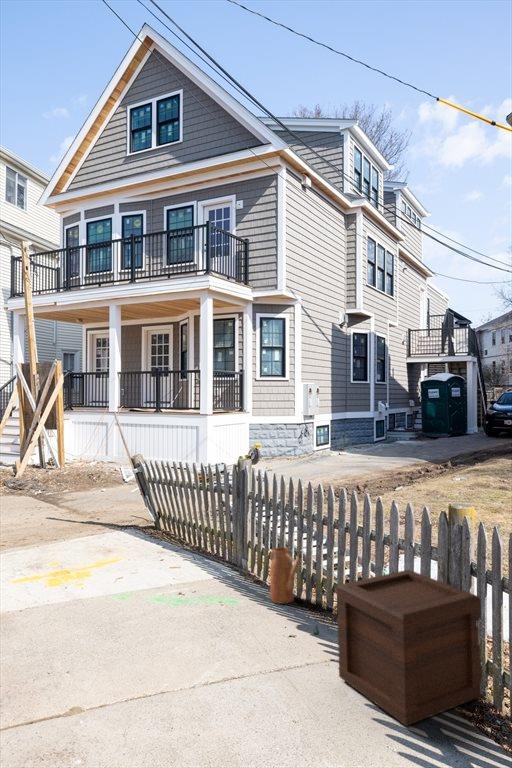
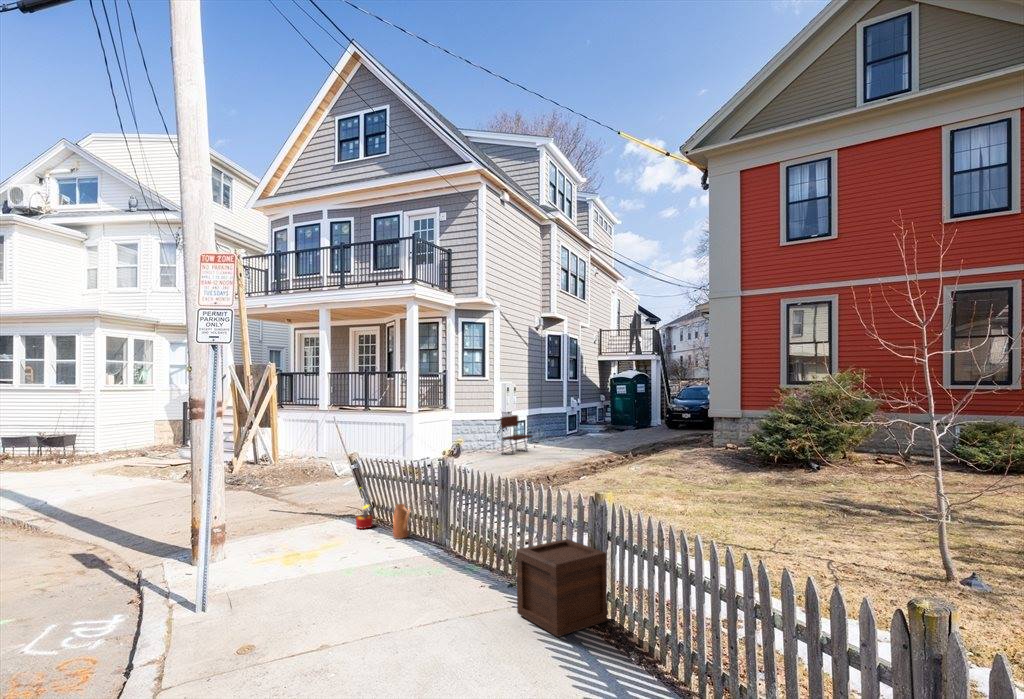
bench: none [302,418,337,460] -> present [500,415,532,455]
decorative plant: none [136,489,156,541] -> present [356,492,373,529]
watering can: present [270,547,301,604] -> present [393,504,411,539]

